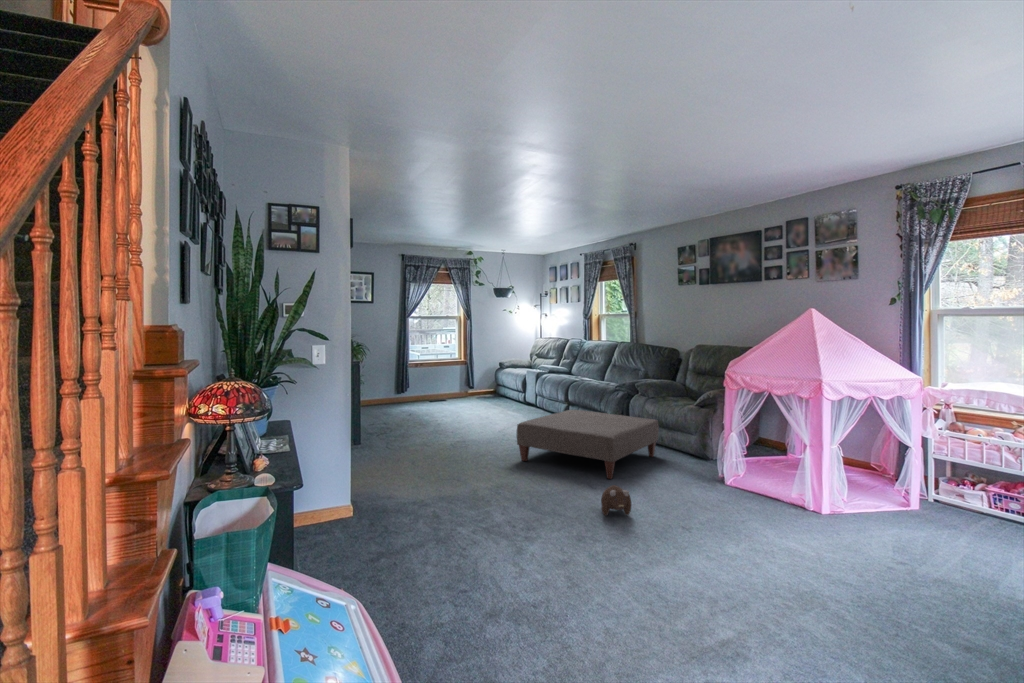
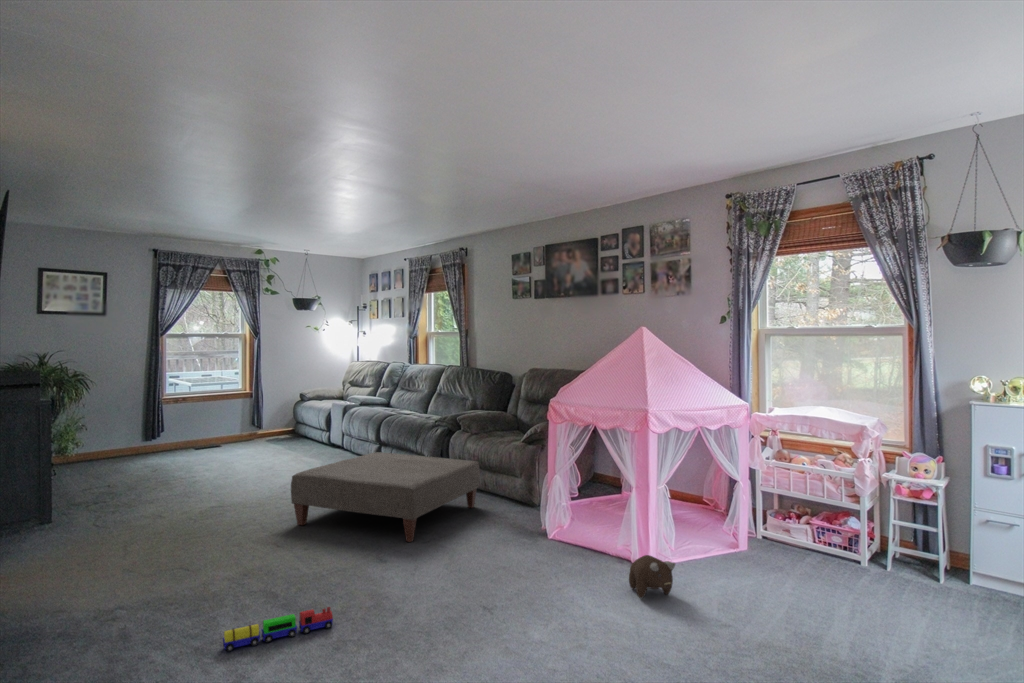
plush toy: present [601,485,632,516] -> present [629,555,675,598]
toy train: none [500,519,572,542] -> present [222,607,333,652]

